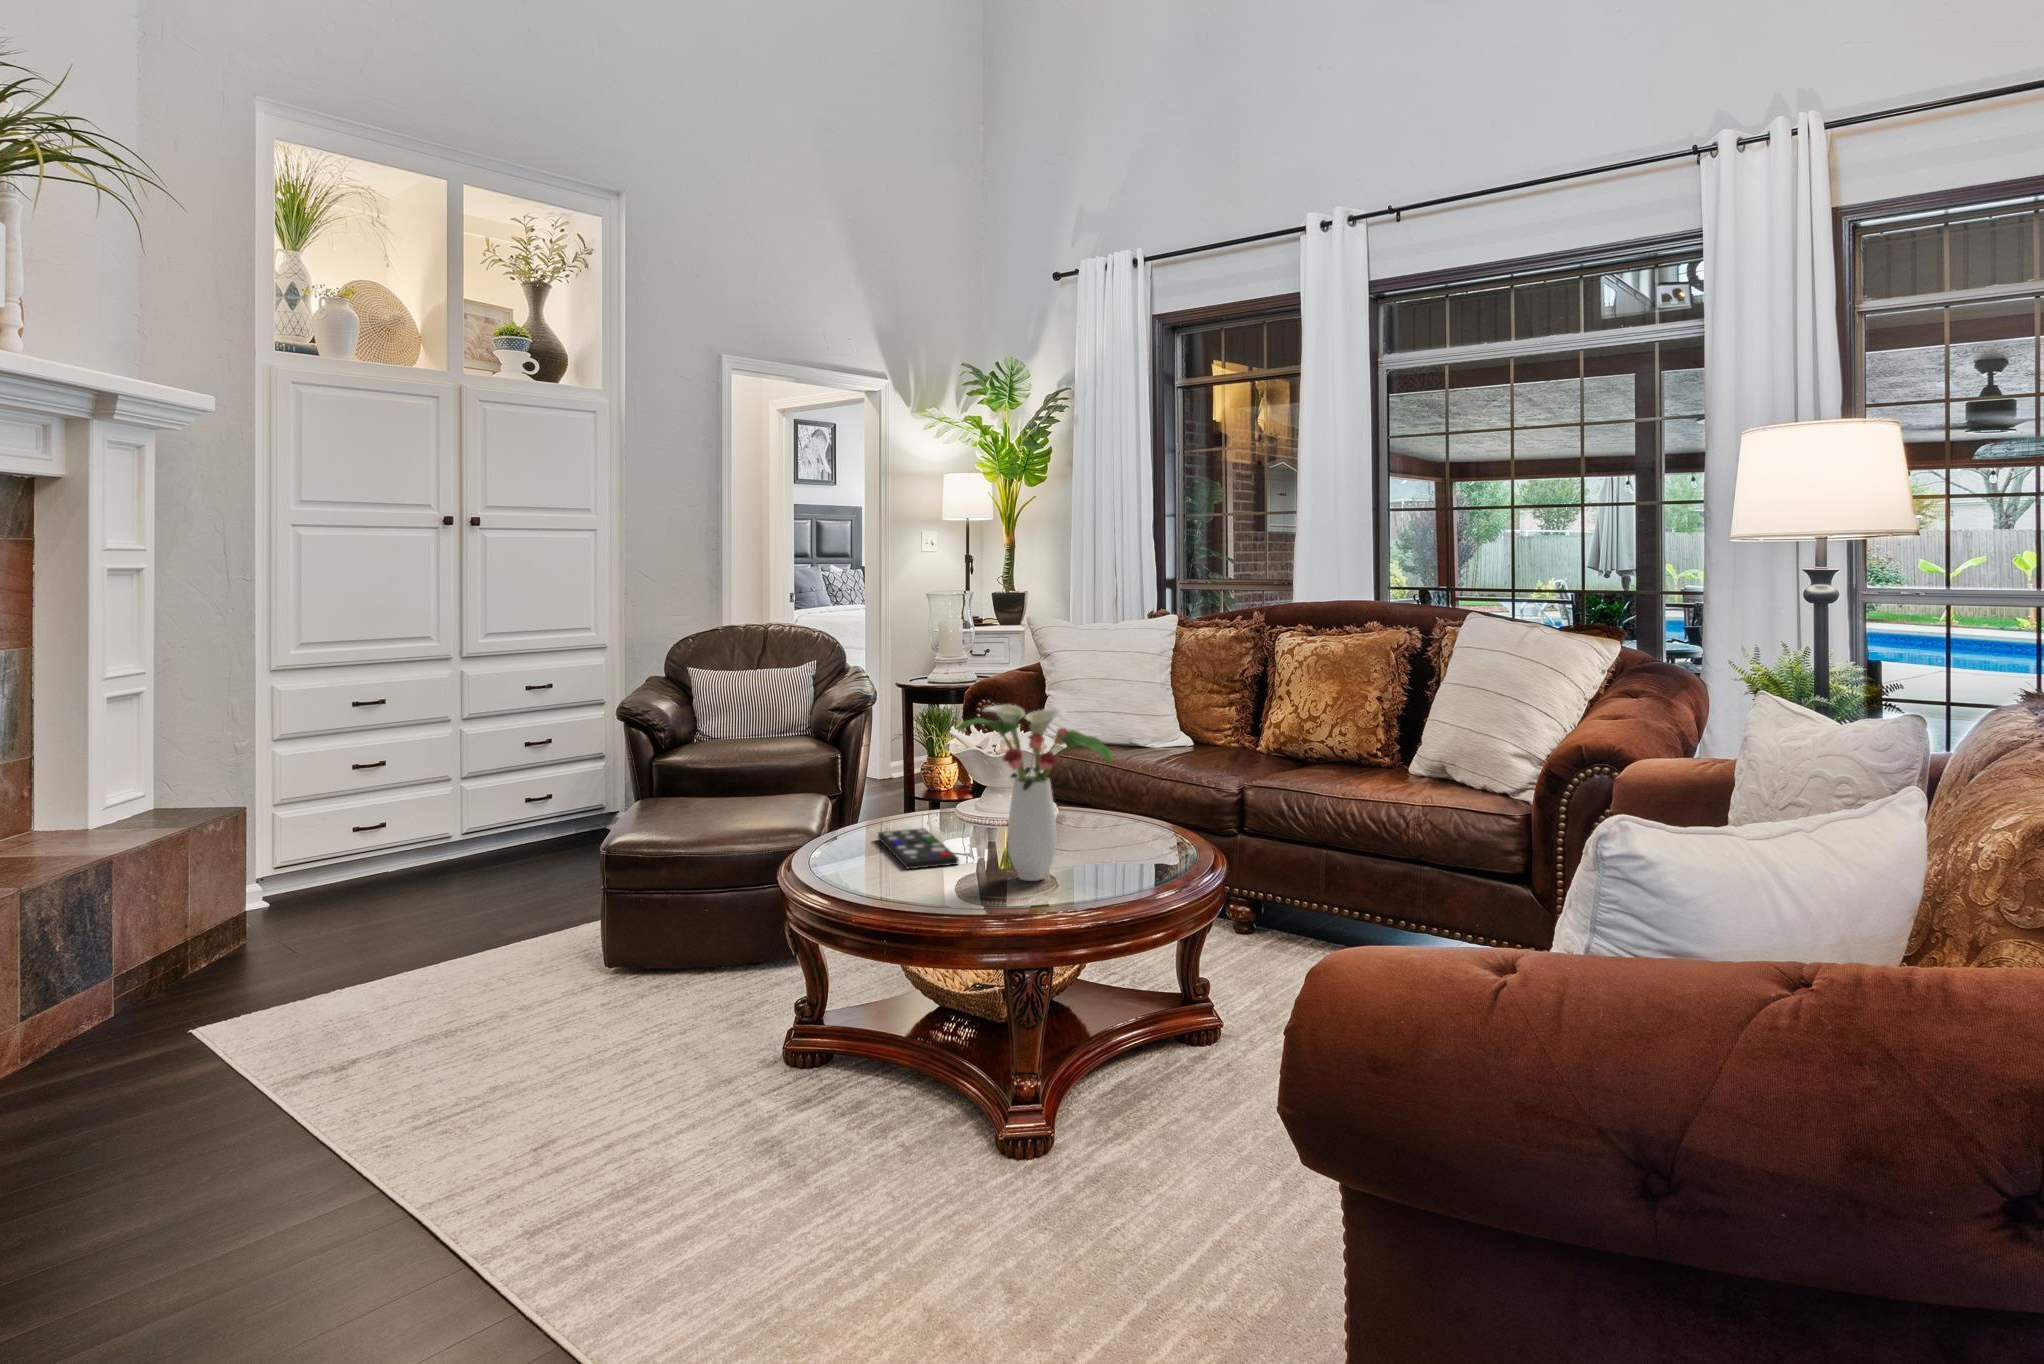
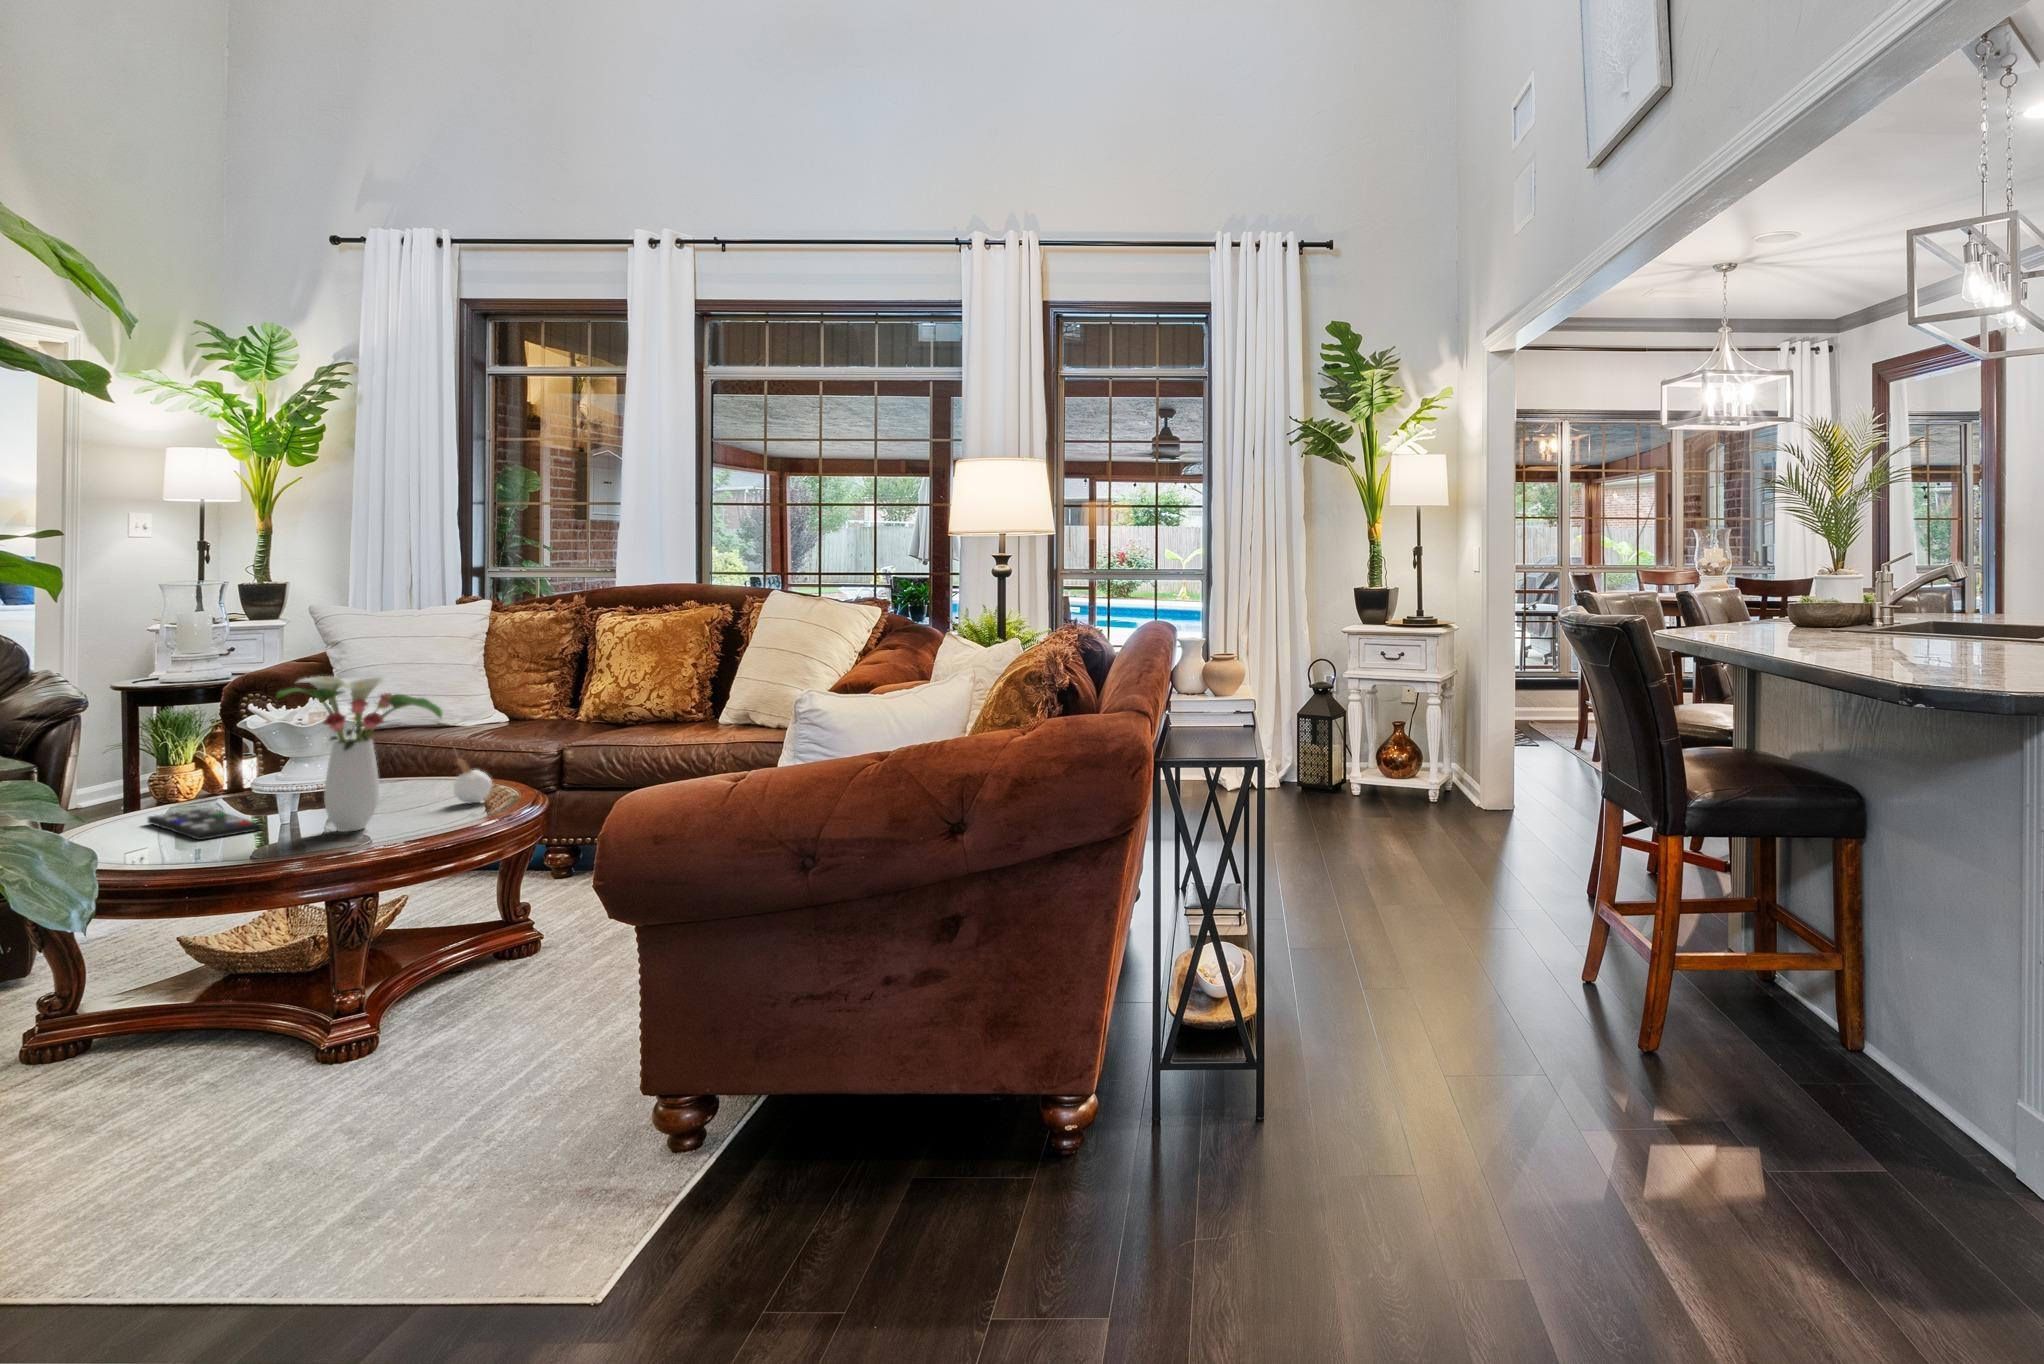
candle: none [1129,792,1167,858] -> present [453,748,492,803]

